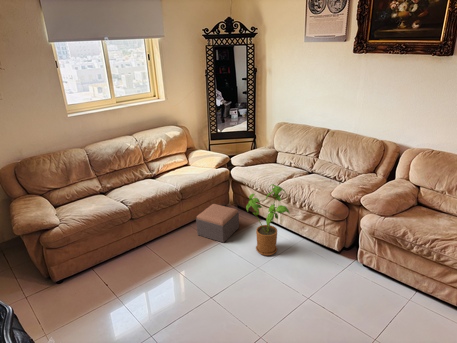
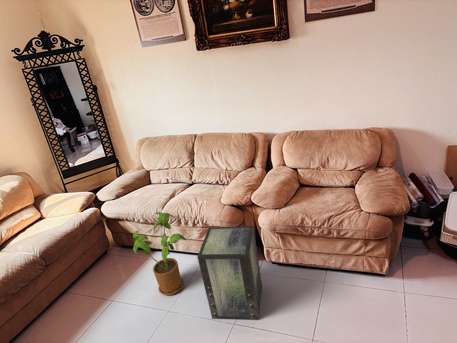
footstool: present [196,204,239,243] -> none [73,253,131,303]
storage box: none [291,210,352,302] -> present [197,226,262,320]

